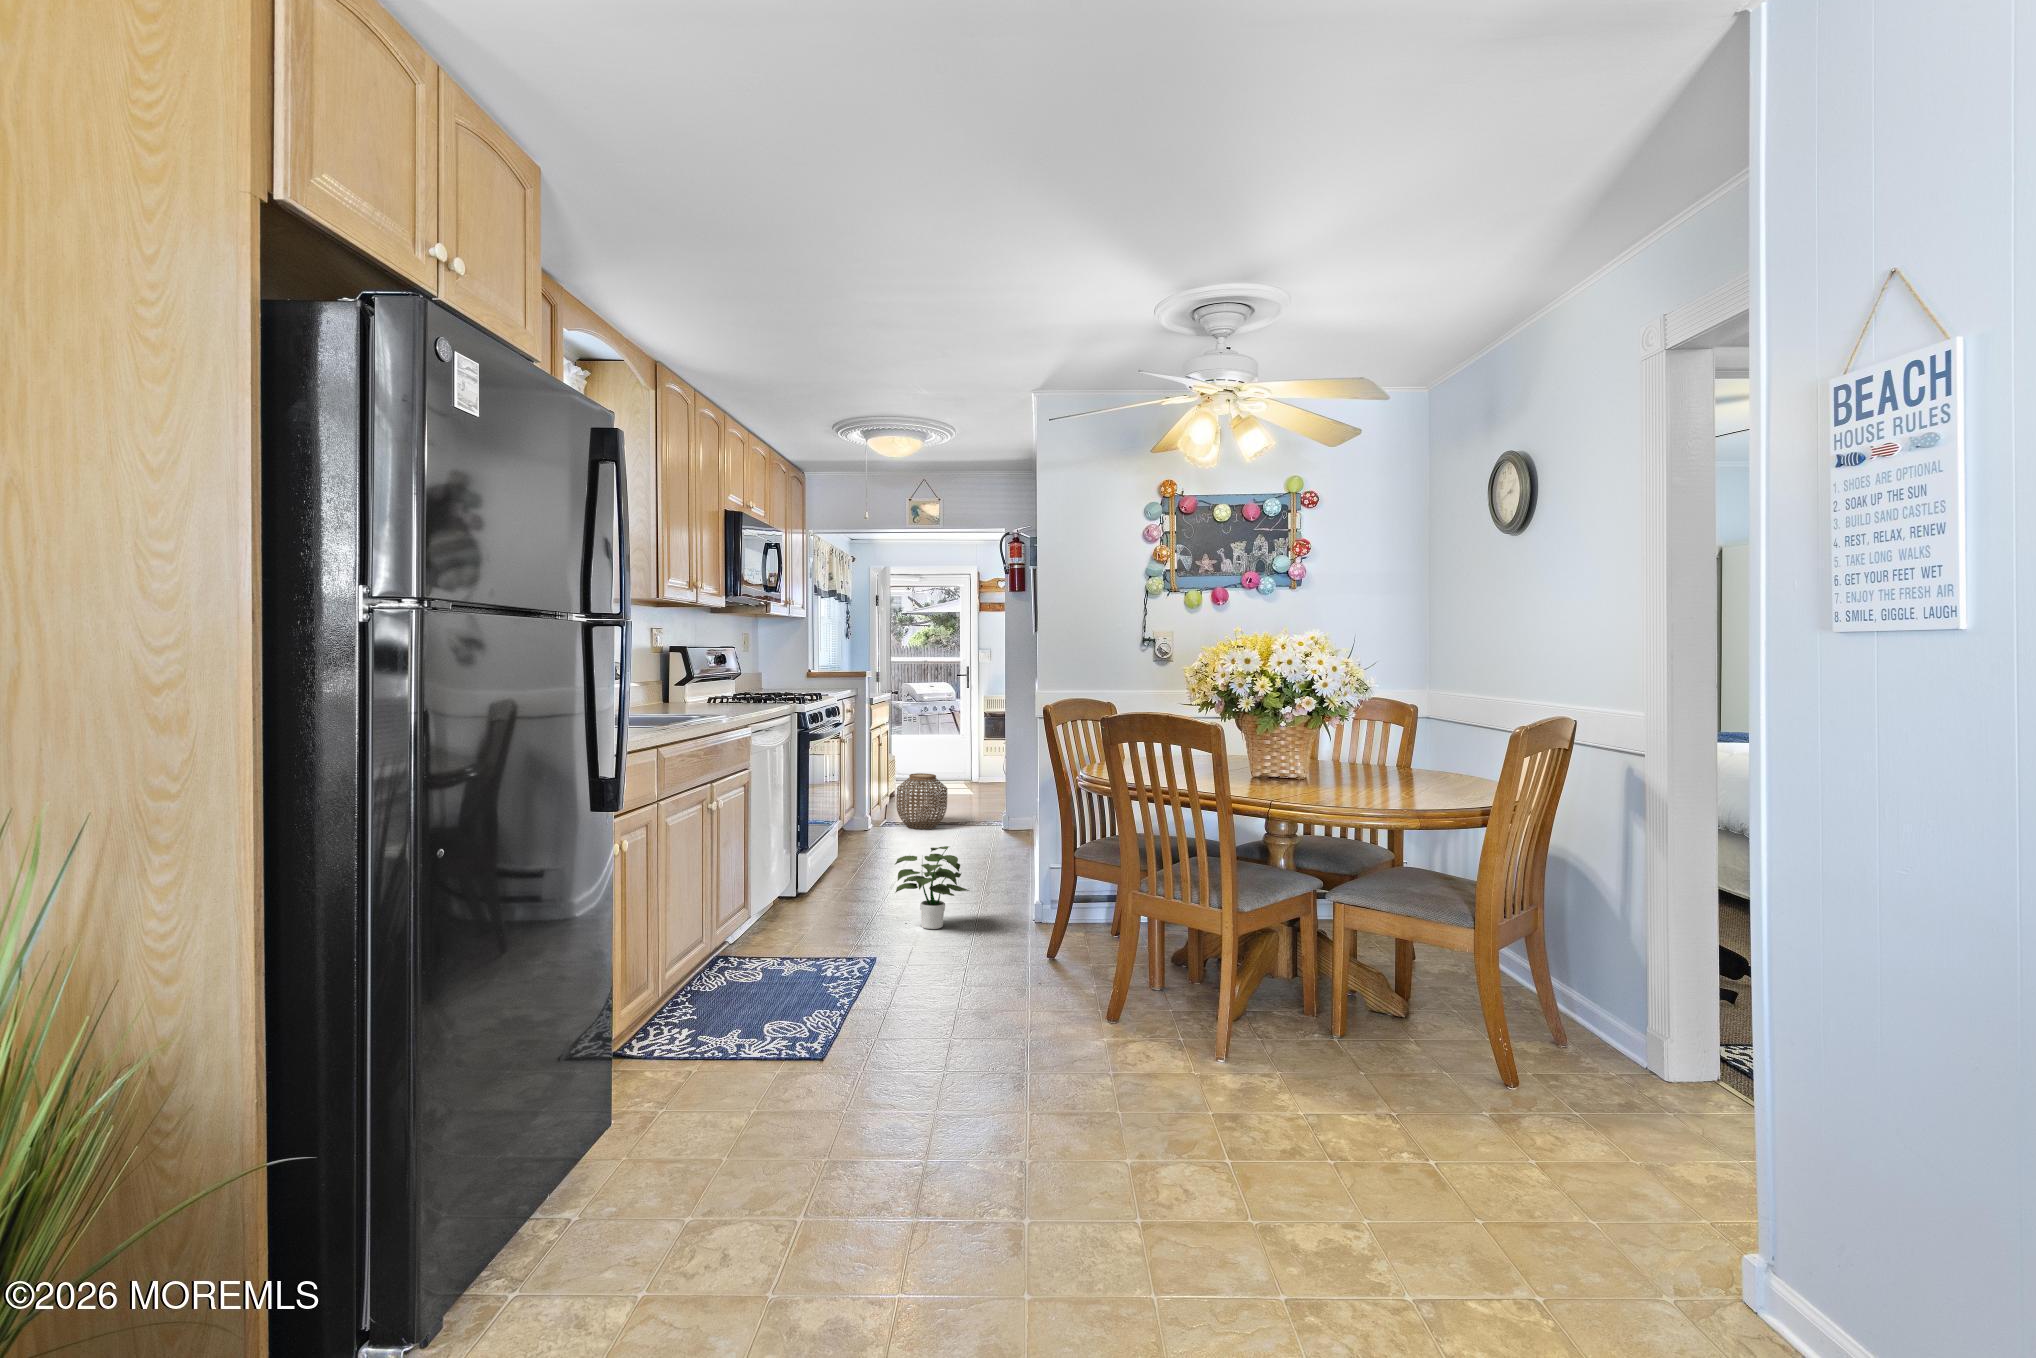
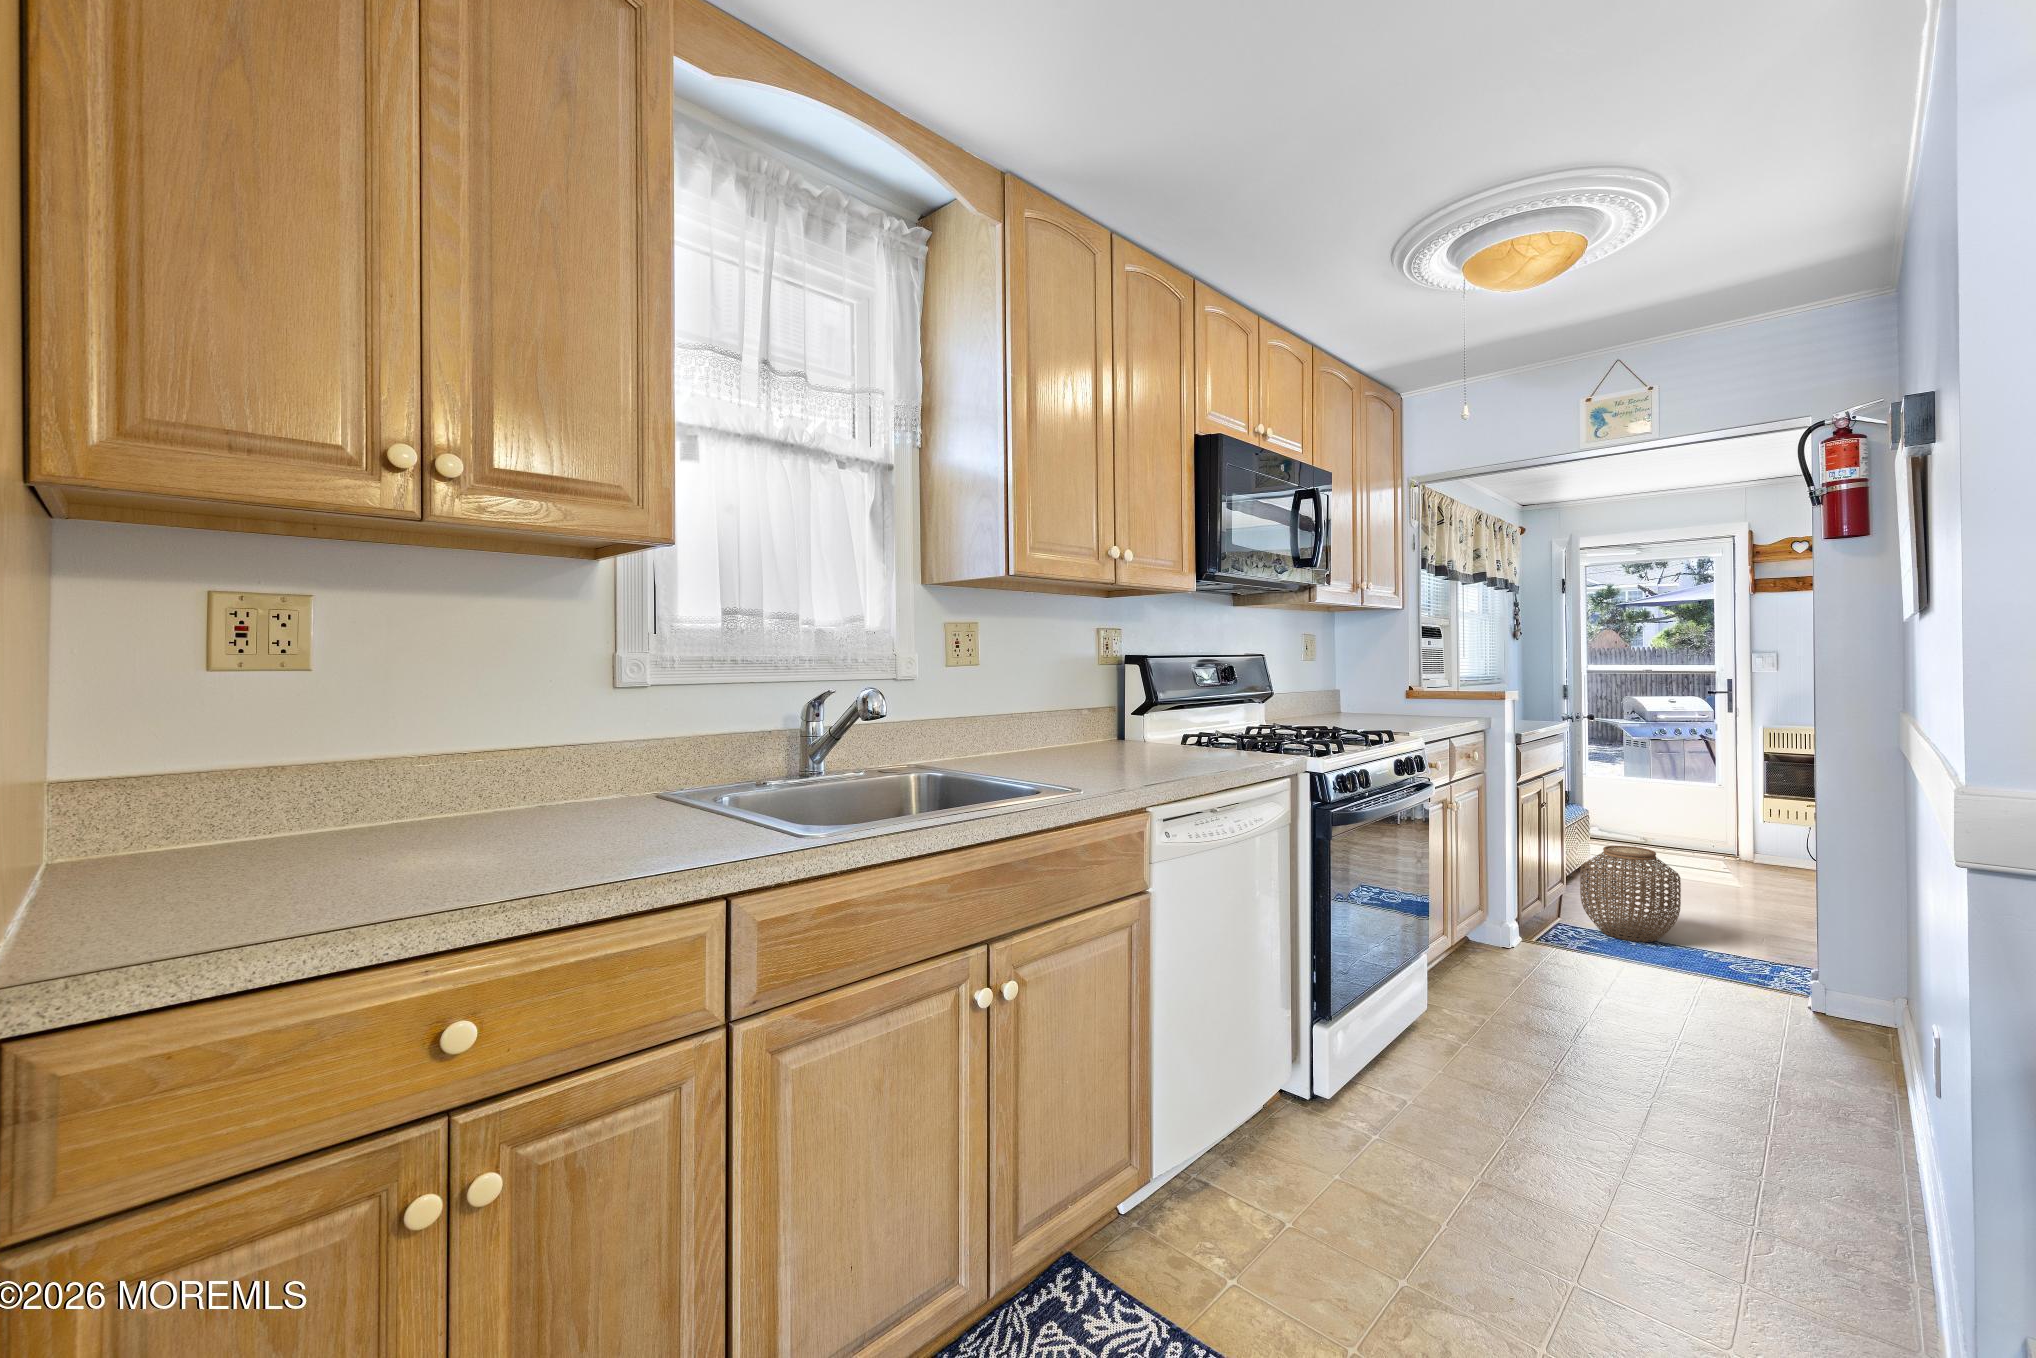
potted plant: present [895,846,969,929] -> none [1483,1056,1682,1250]

